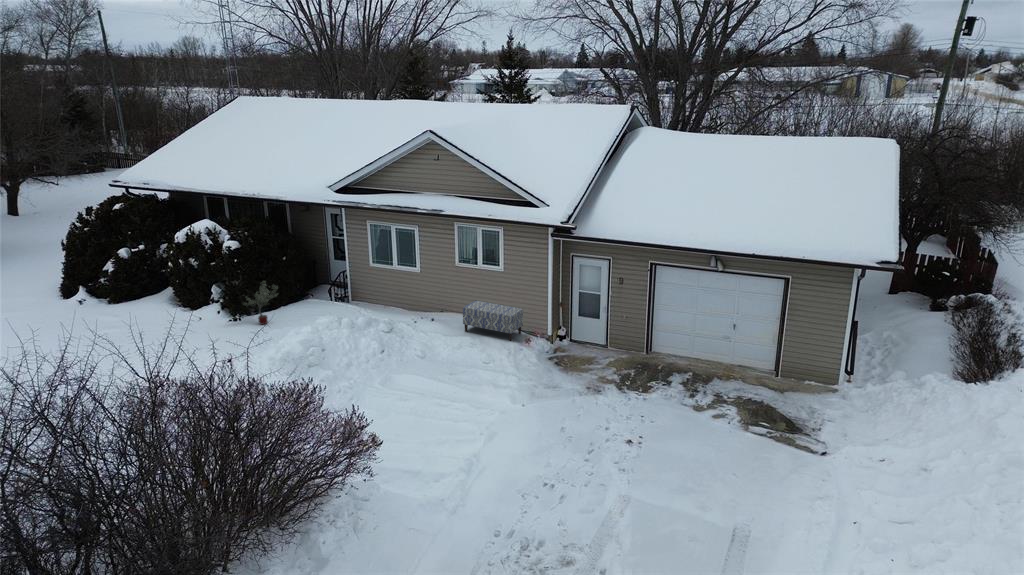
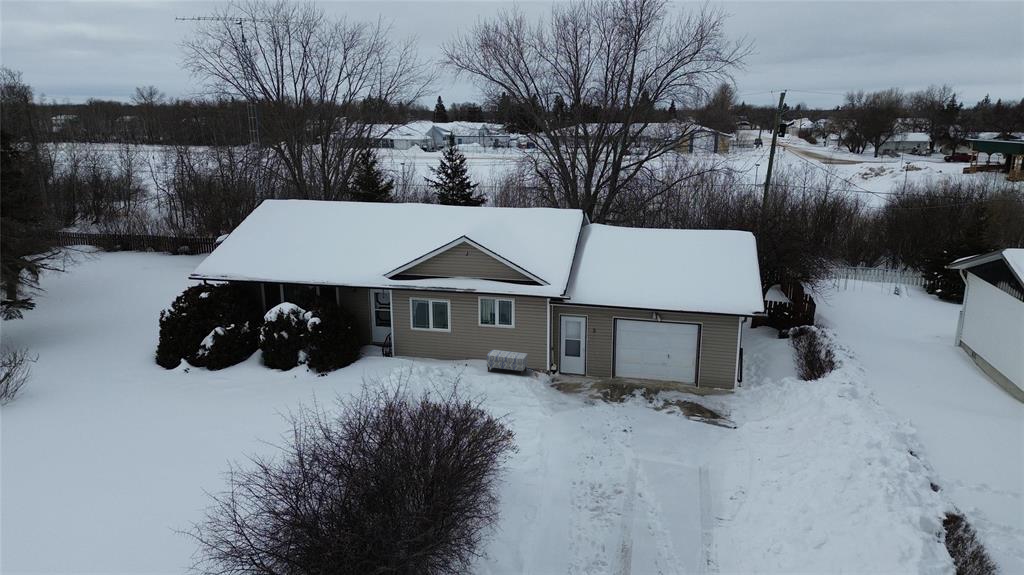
potted tree: present [244,283,278,325] -> none [329,345,353,377]

